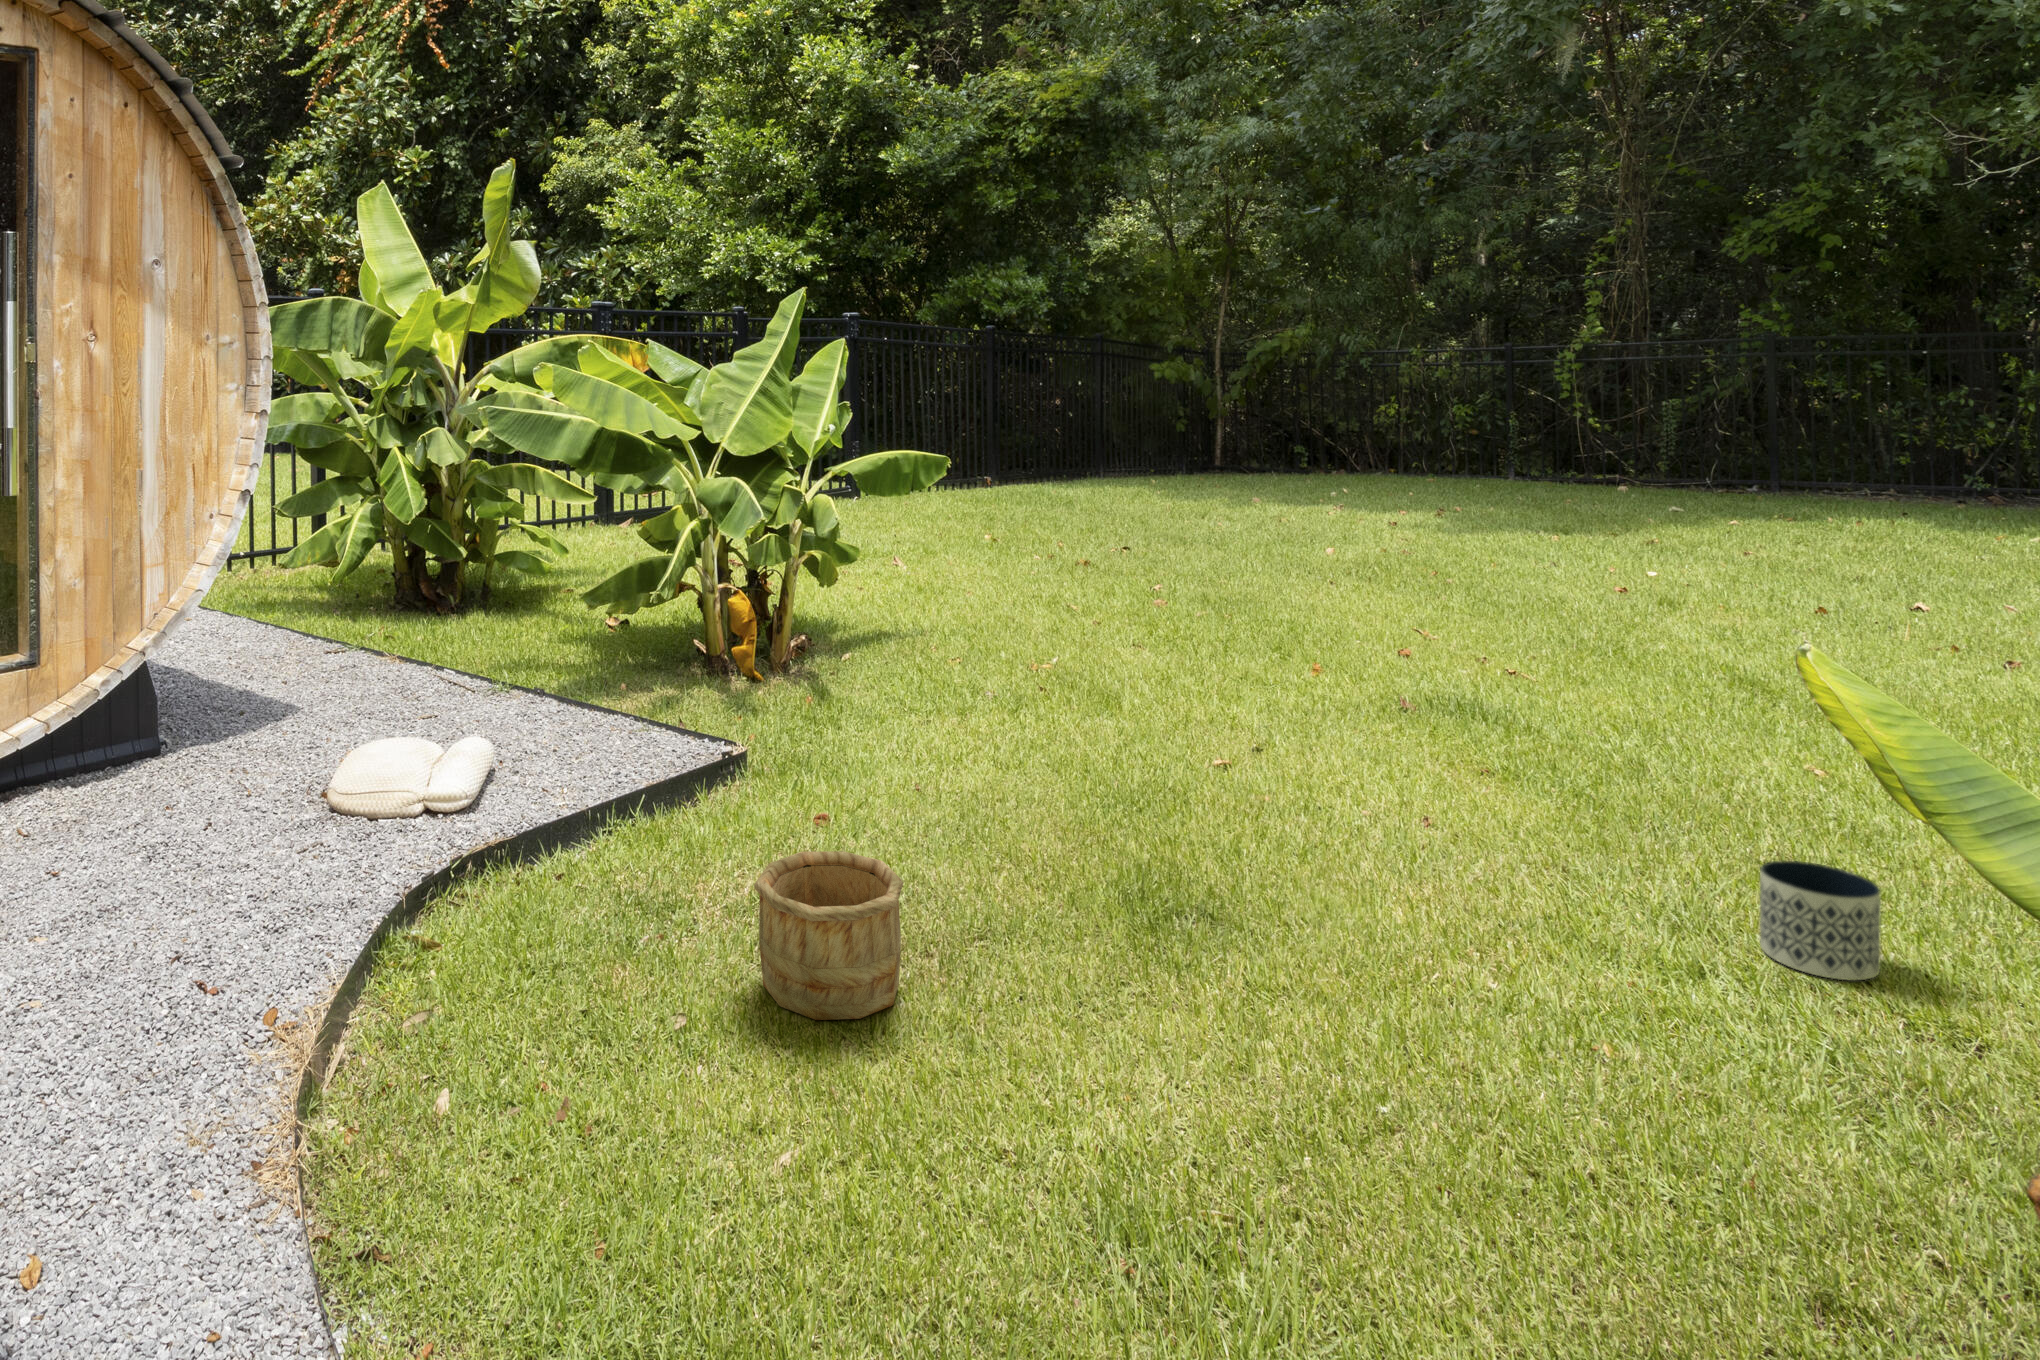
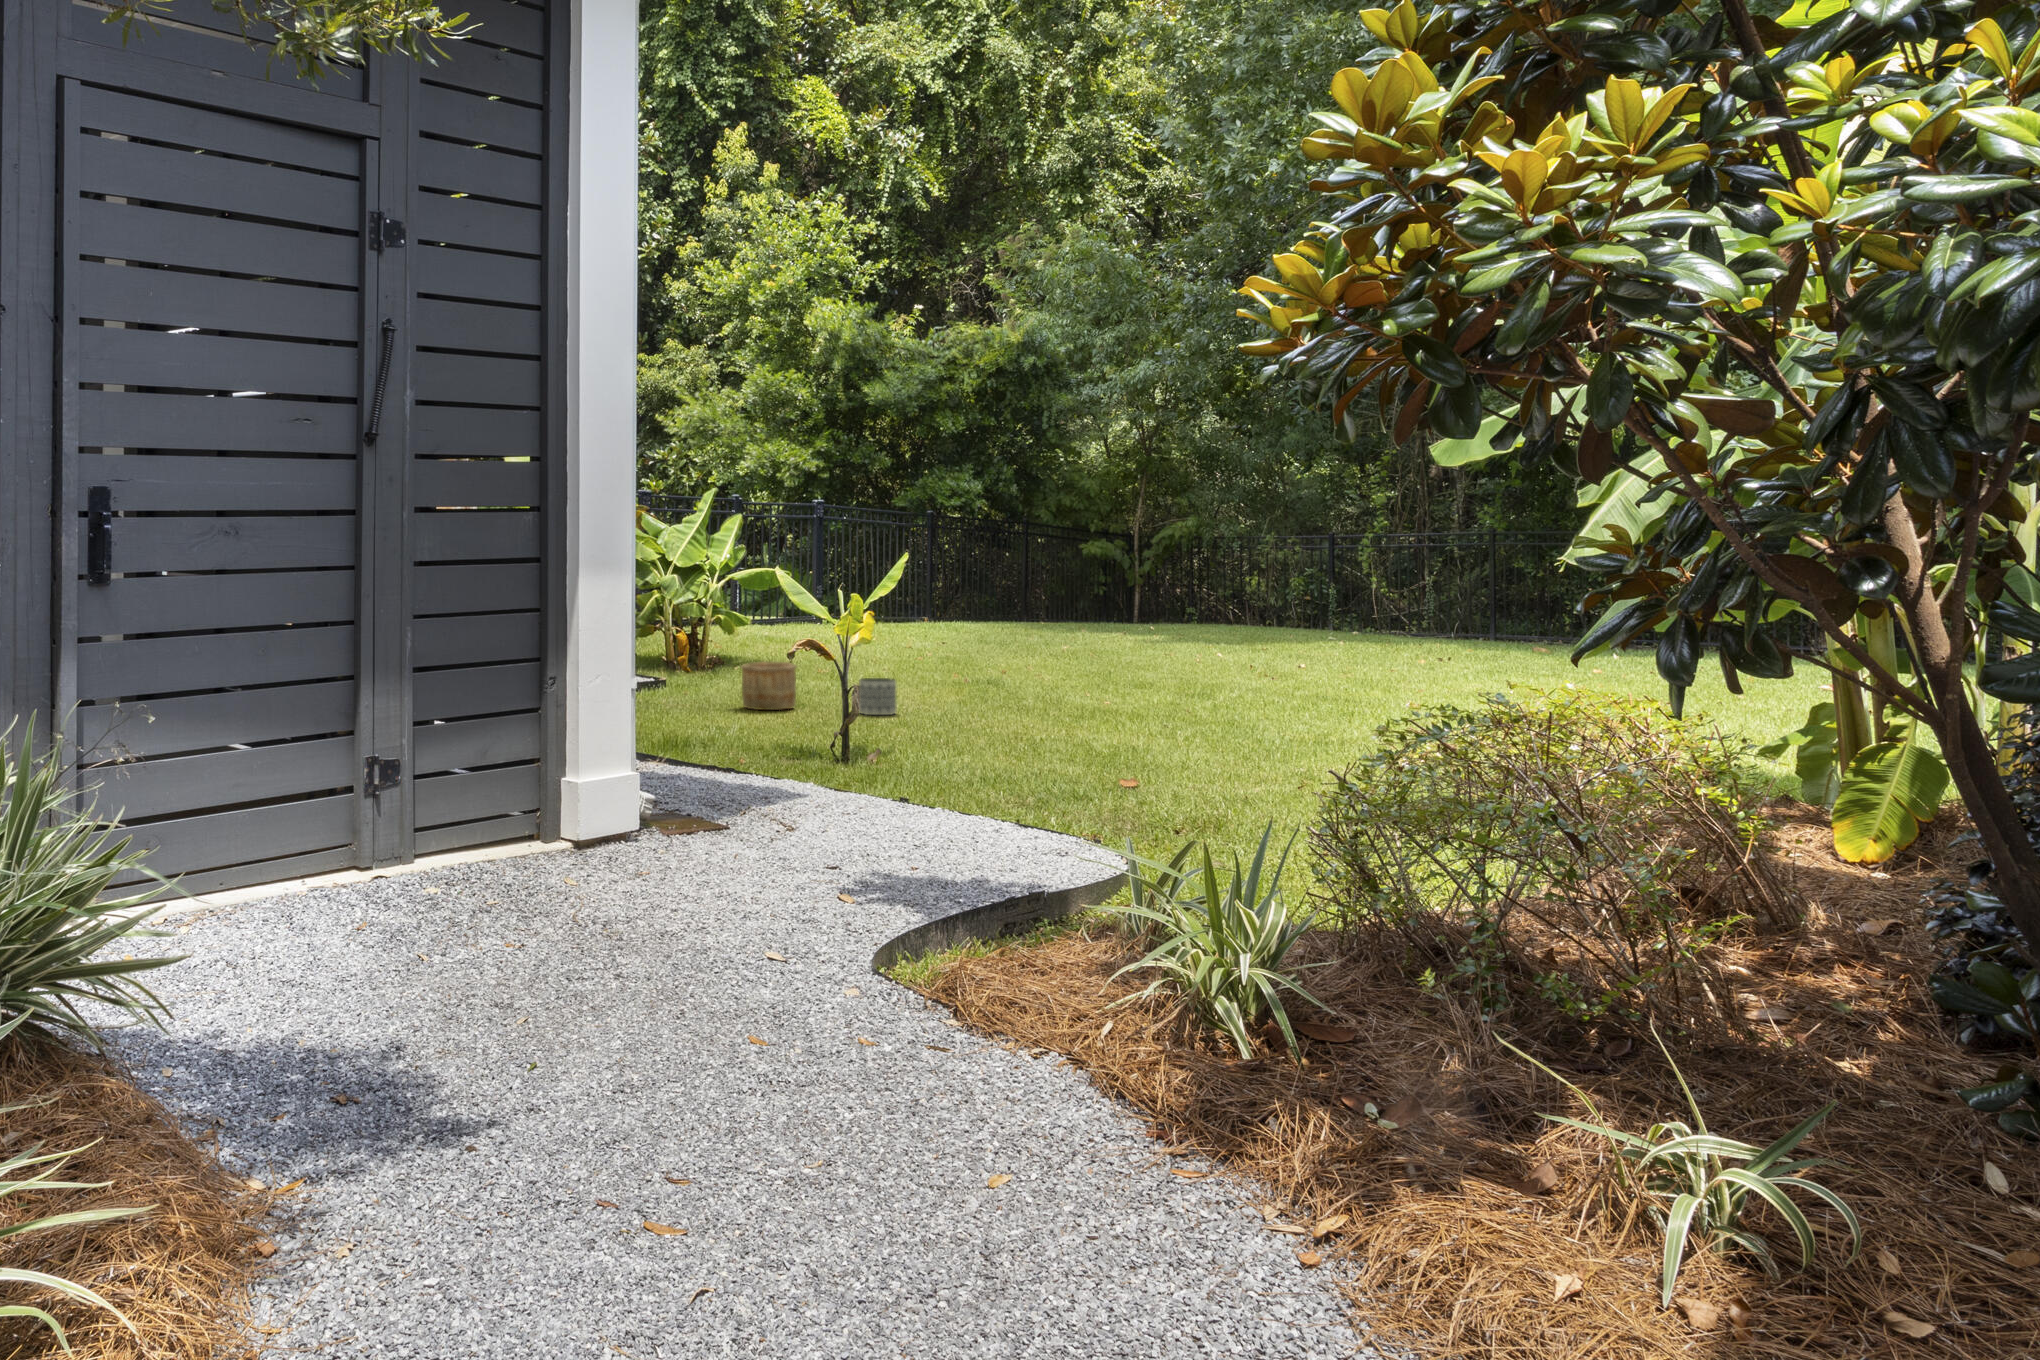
planter: present [1760,861,1881,981] -> present [859,678,896,715]

